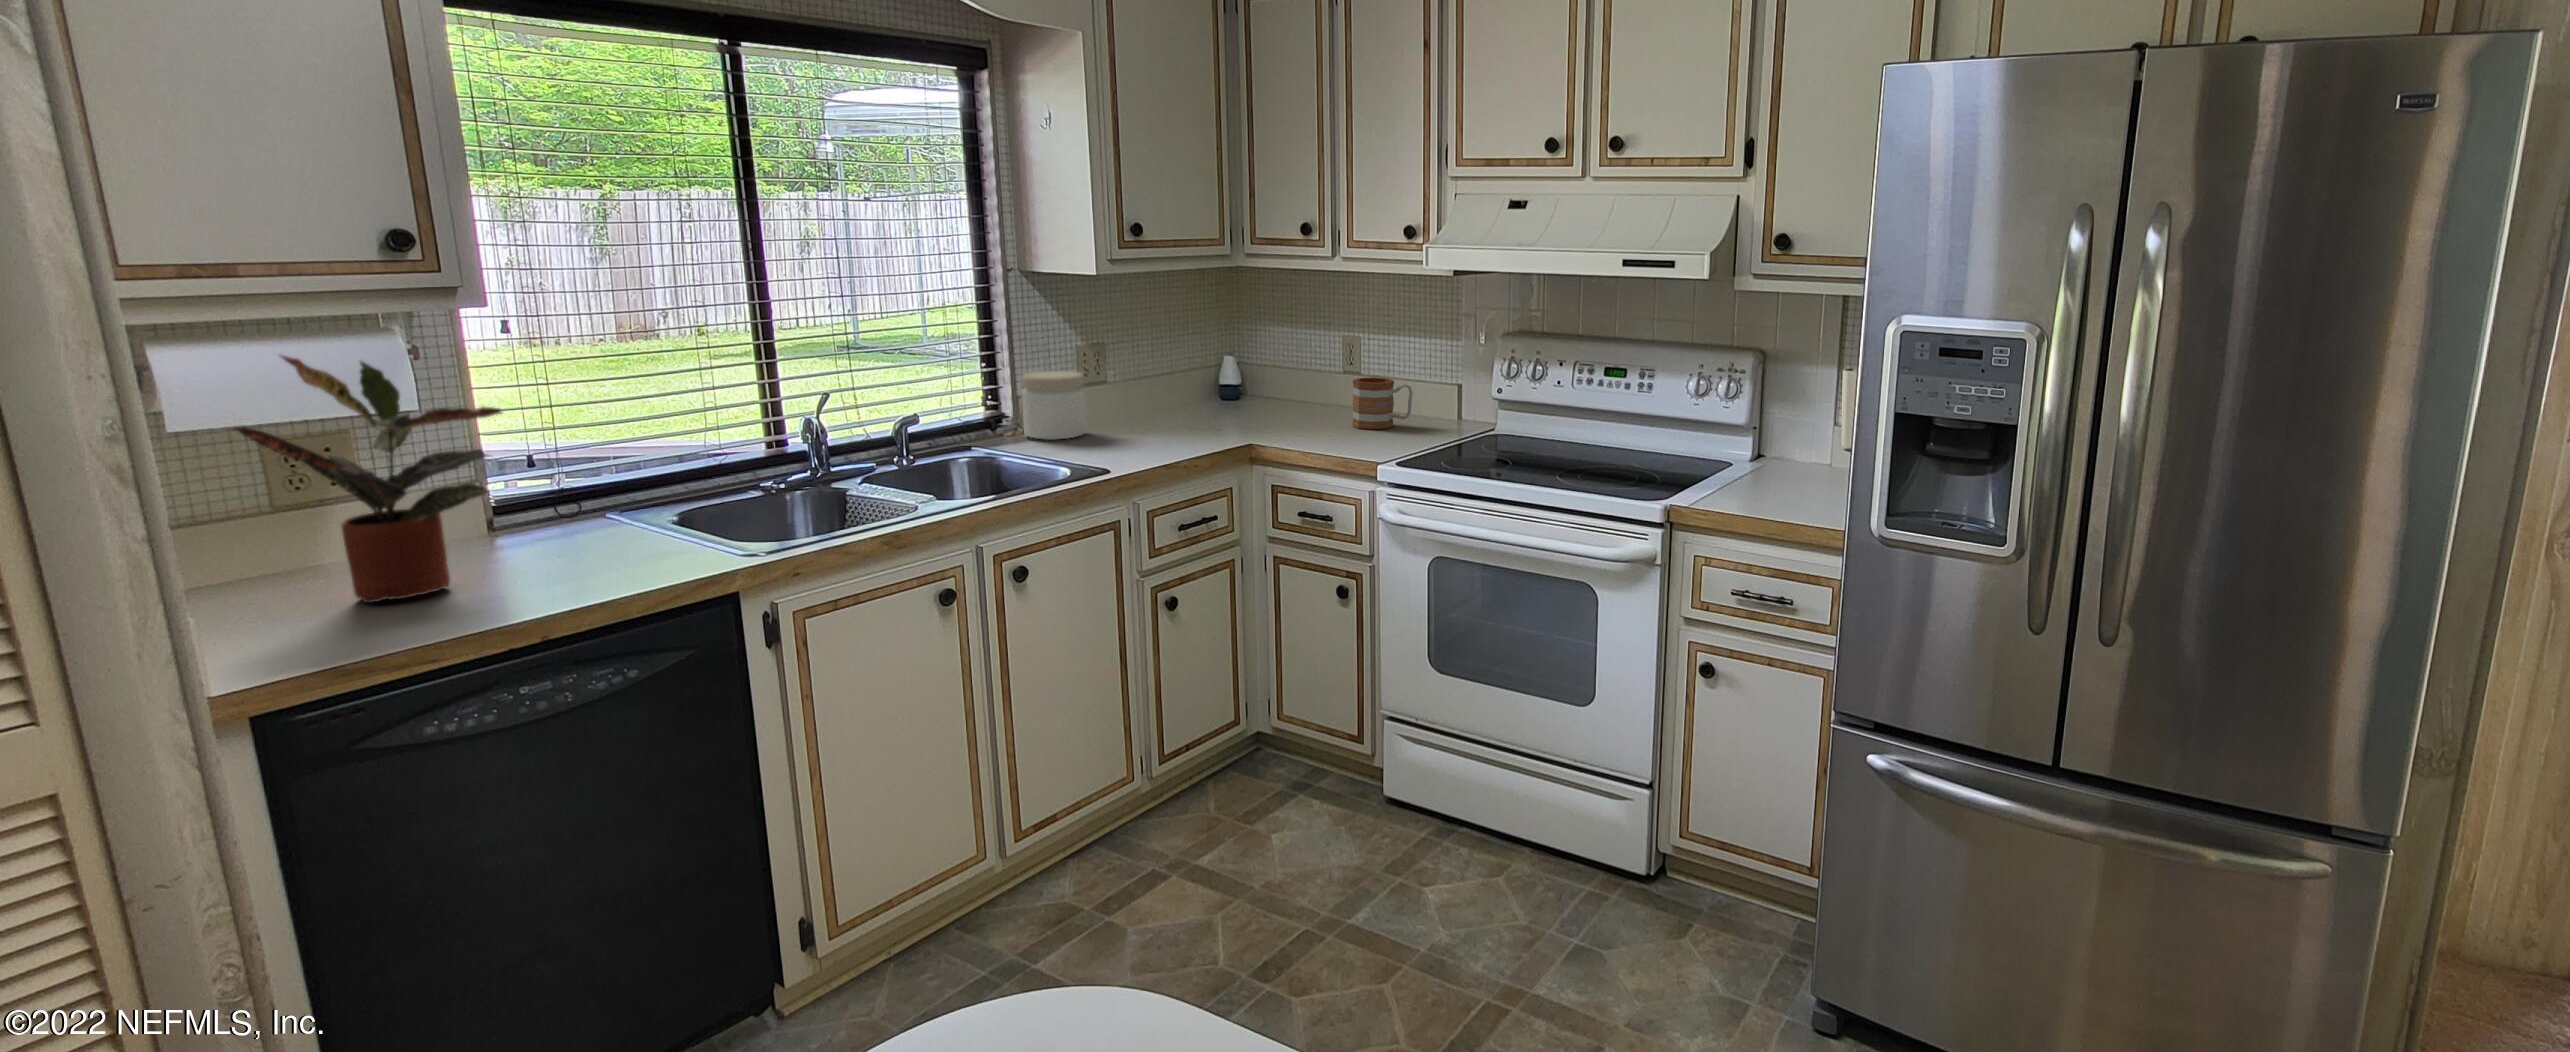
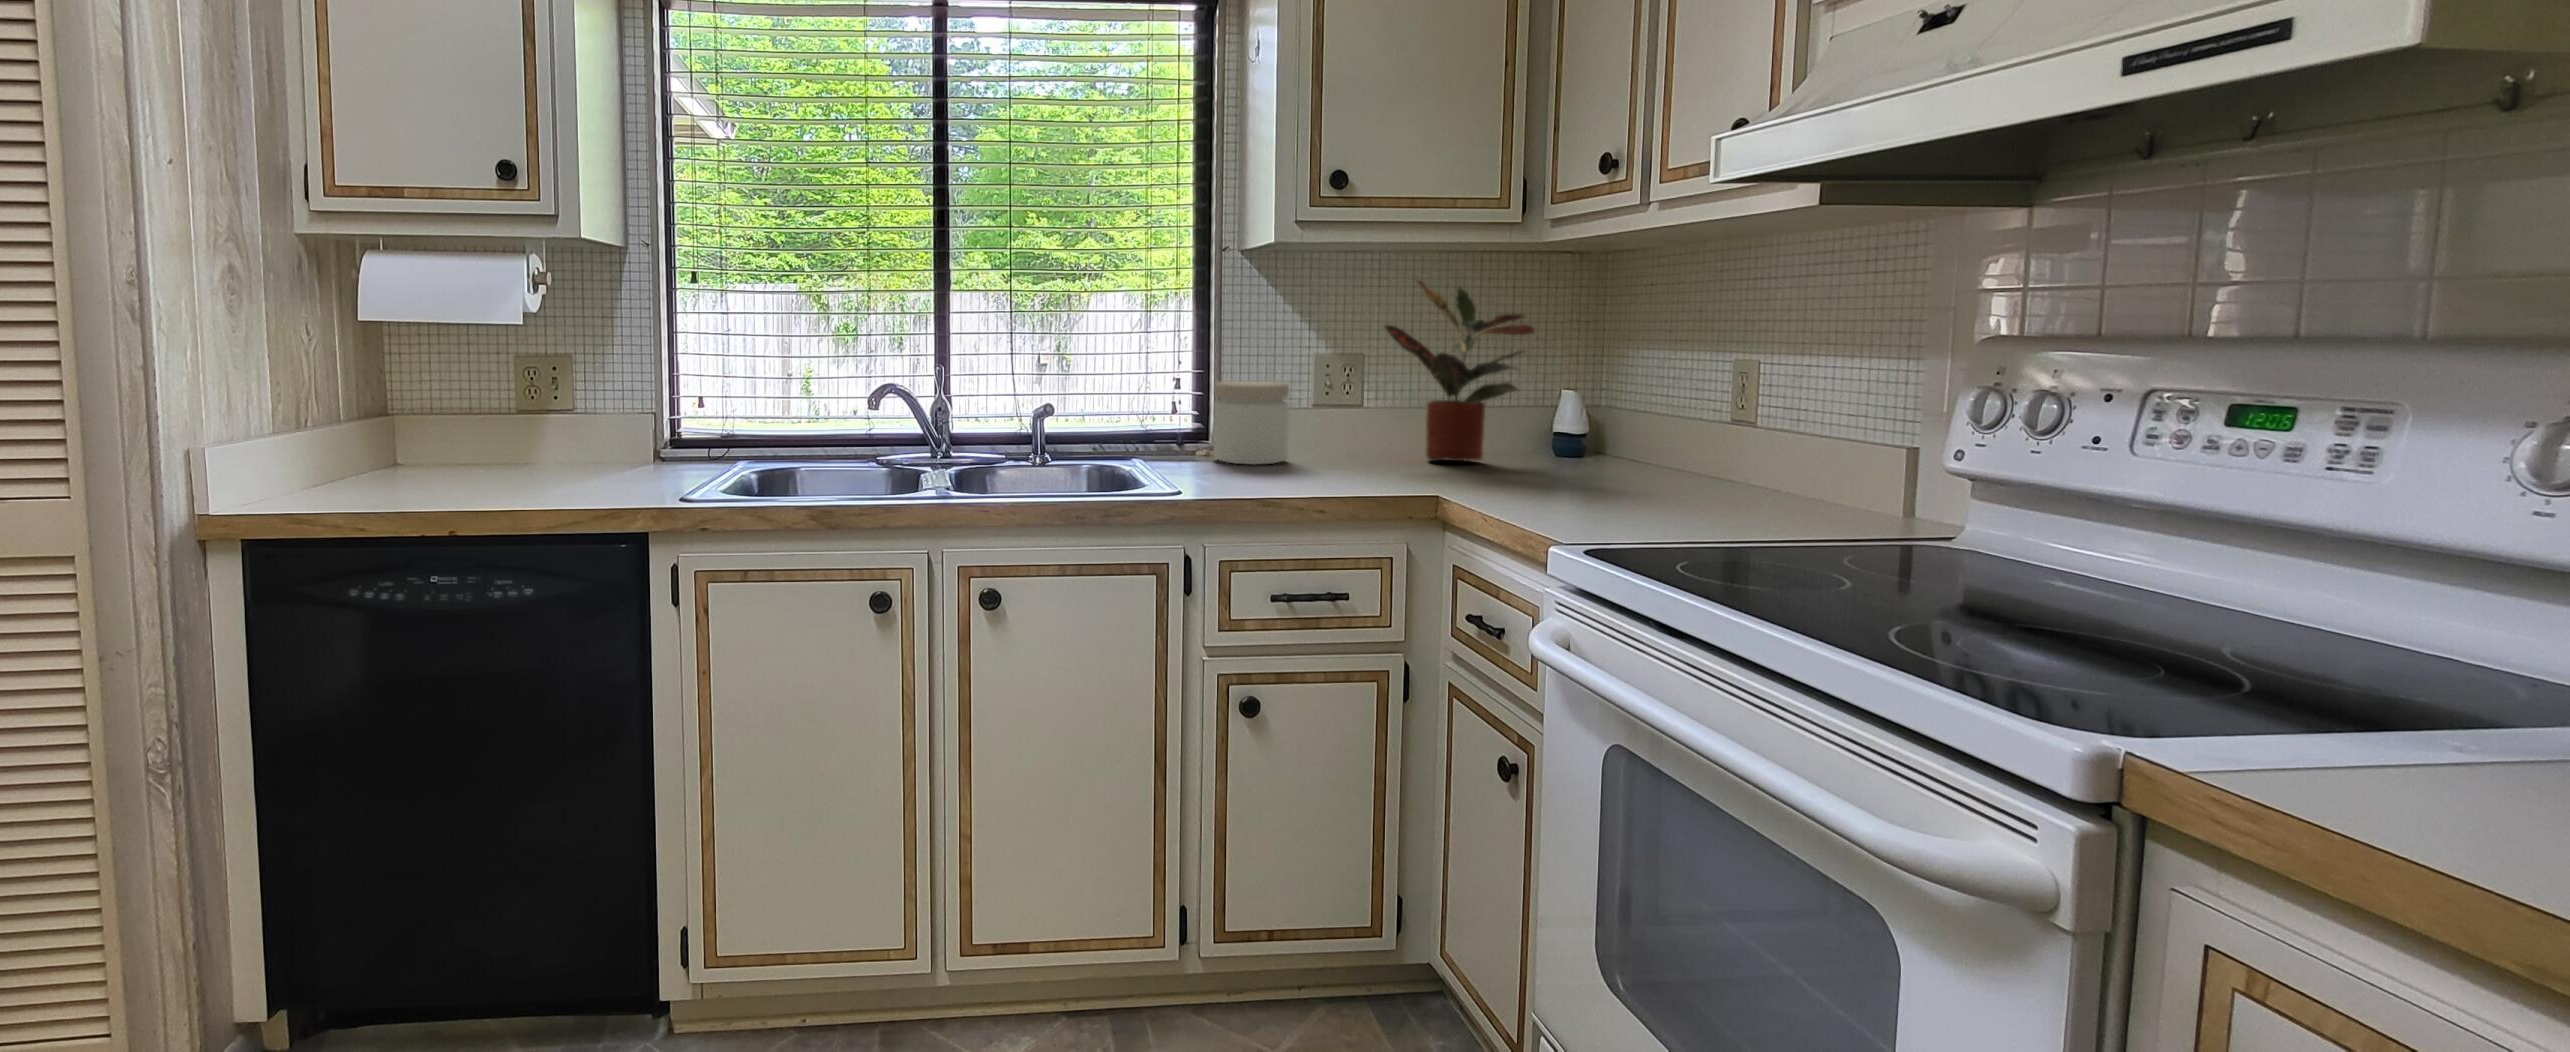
potted plant: present [233,355,502,603] -> present [1384,280,1535,462]
mug: present [1352,377,1413,429] -> none [1670,419,1789,508]

